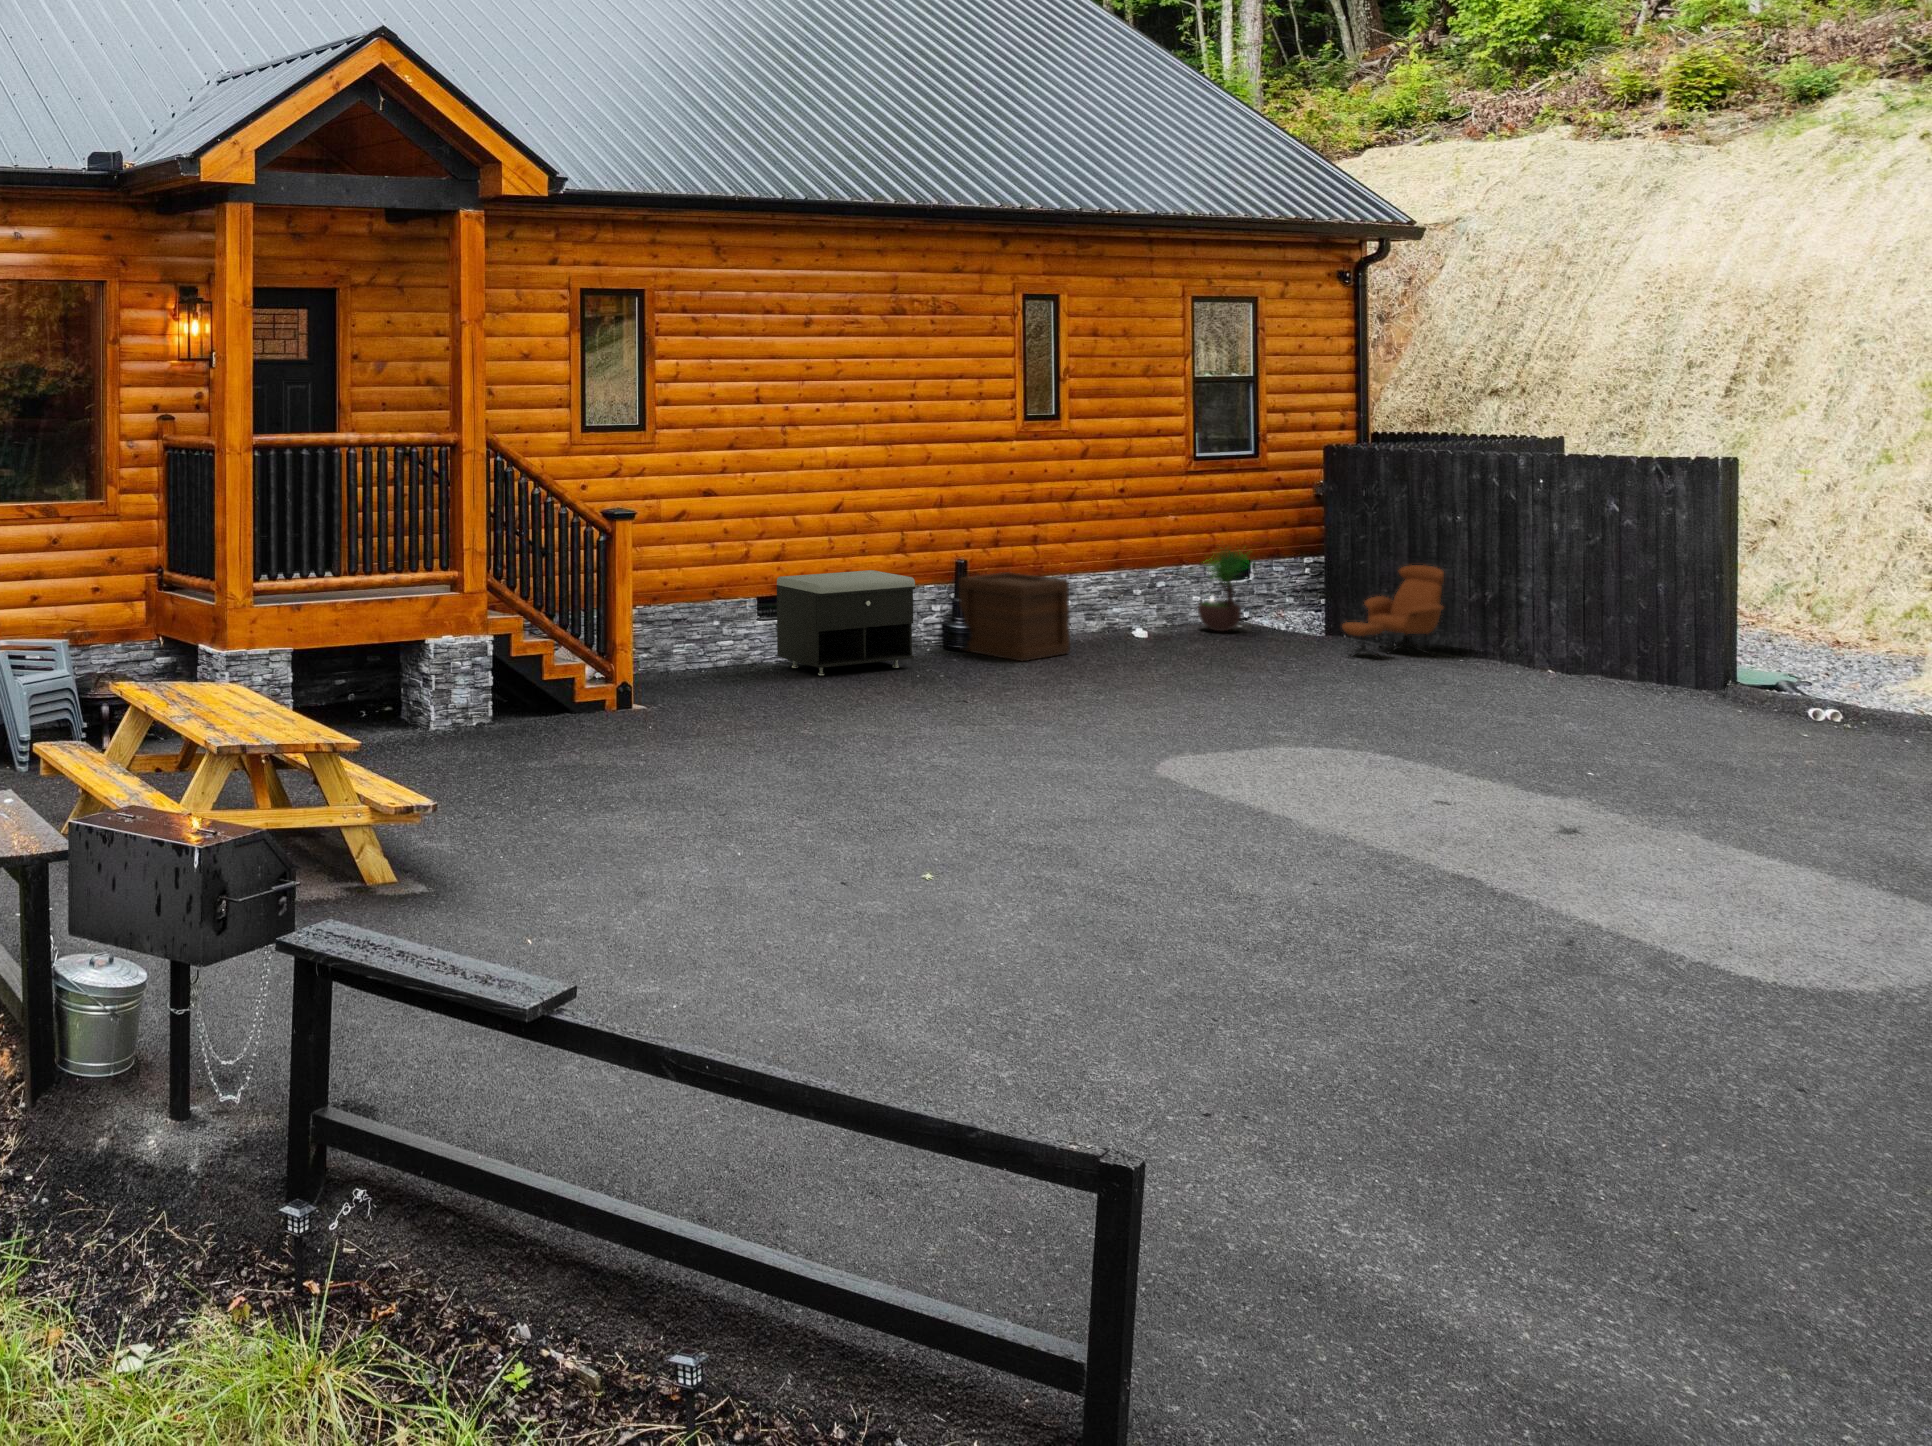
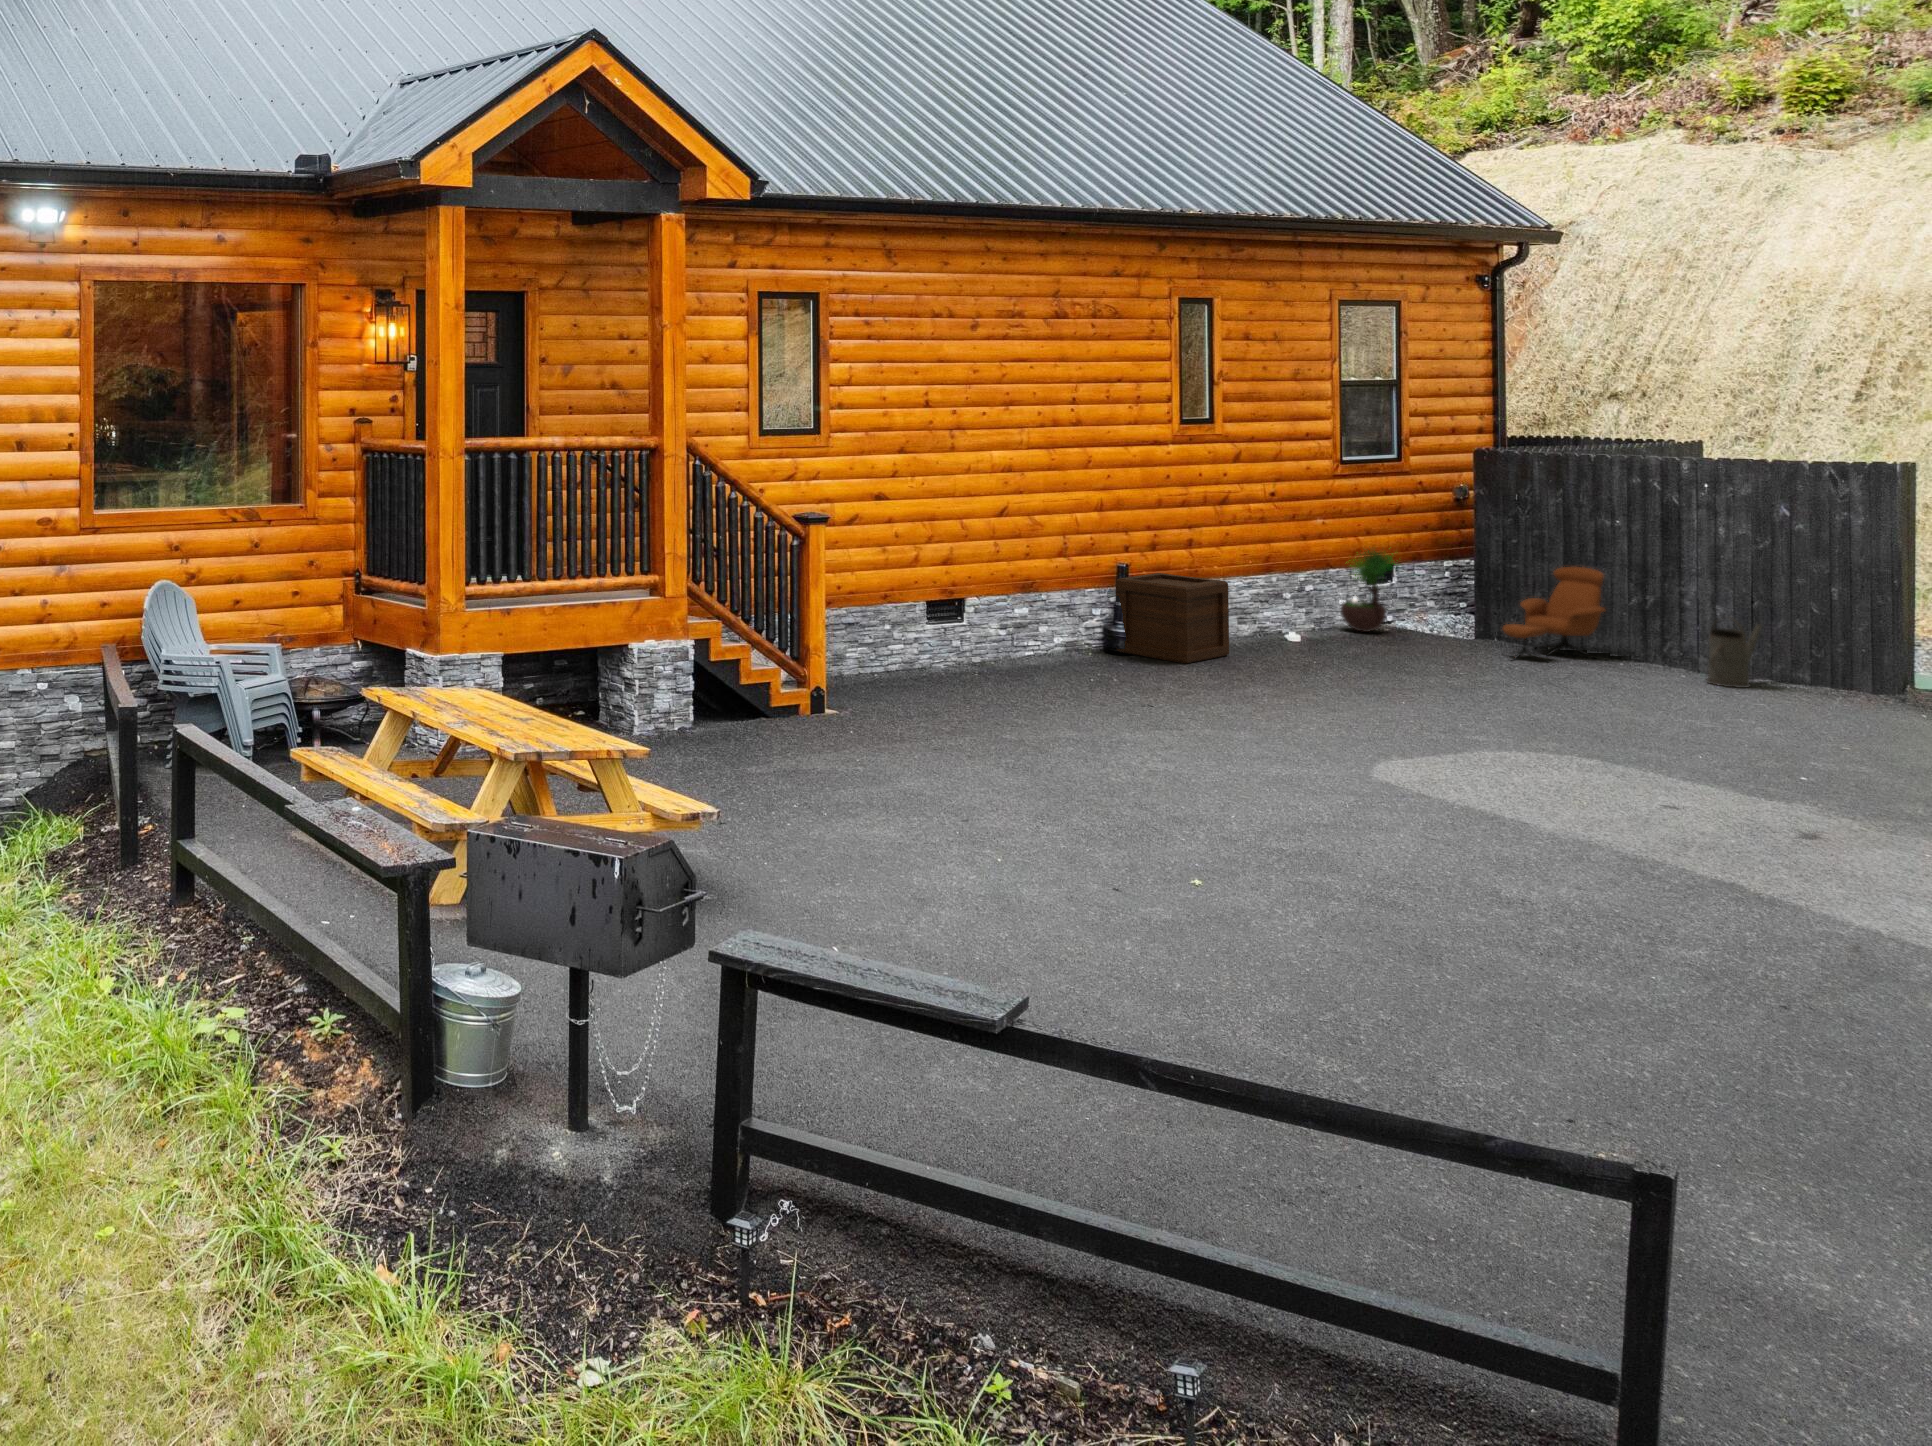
storage bench: present [777,570,915,676] -> none [943,572,1084,679]
watering can: none [1529,613,1586,683] -> present [1707,618,1761,688]

